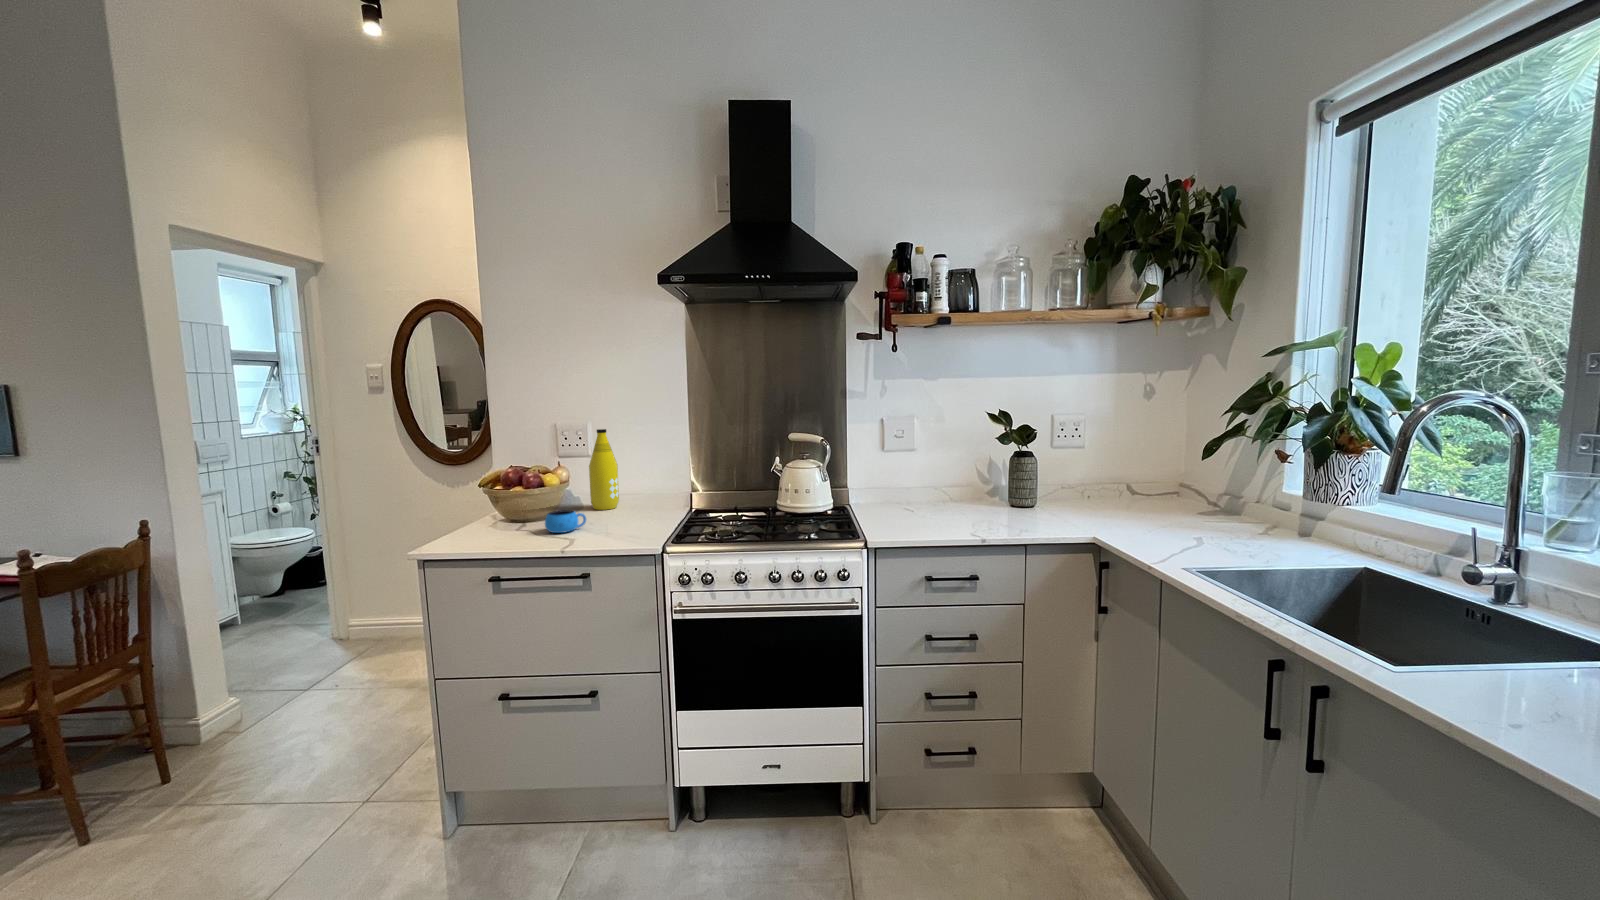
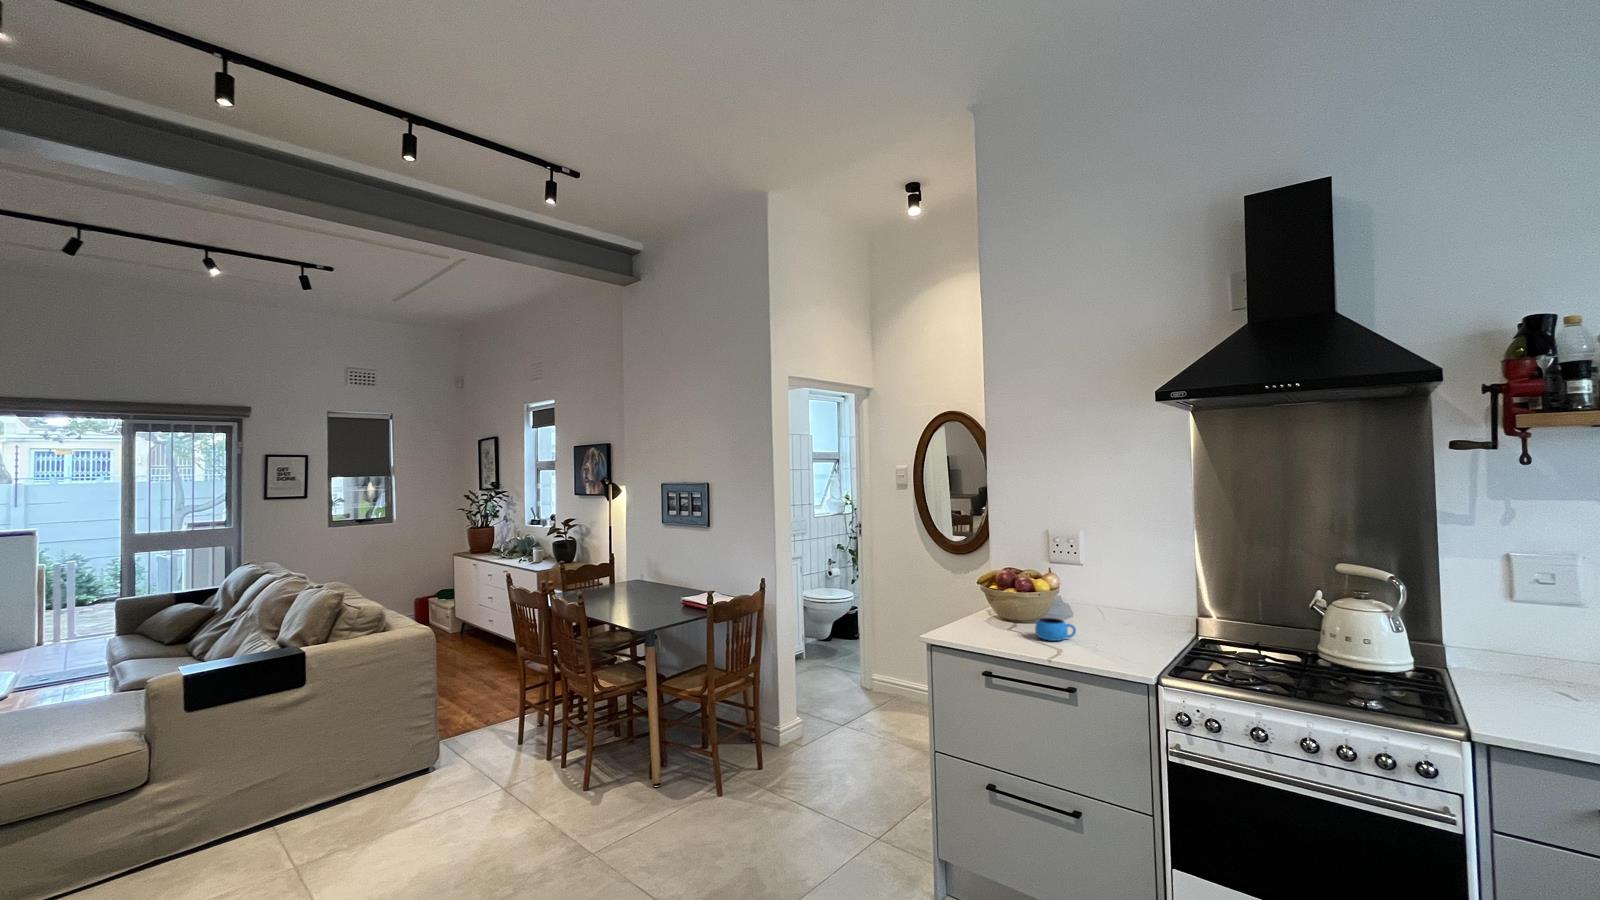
bottle: present [589,429,619,510] -> none [1080,539,1112,622]

